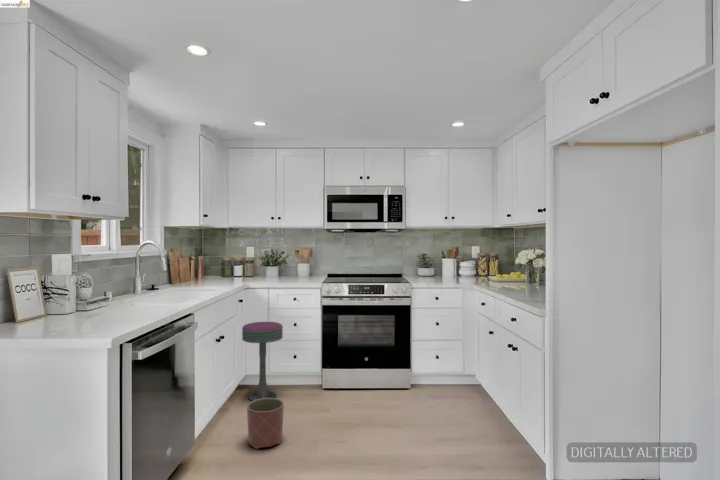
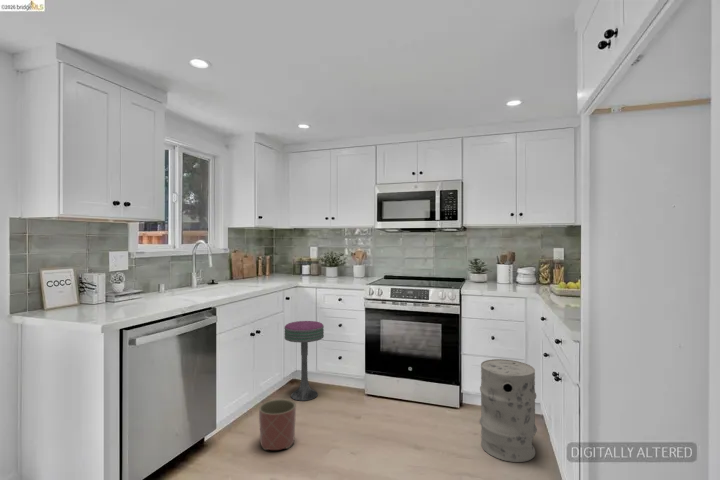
trash can: none [441,341,487,423] -> present [480,359,537,462]

